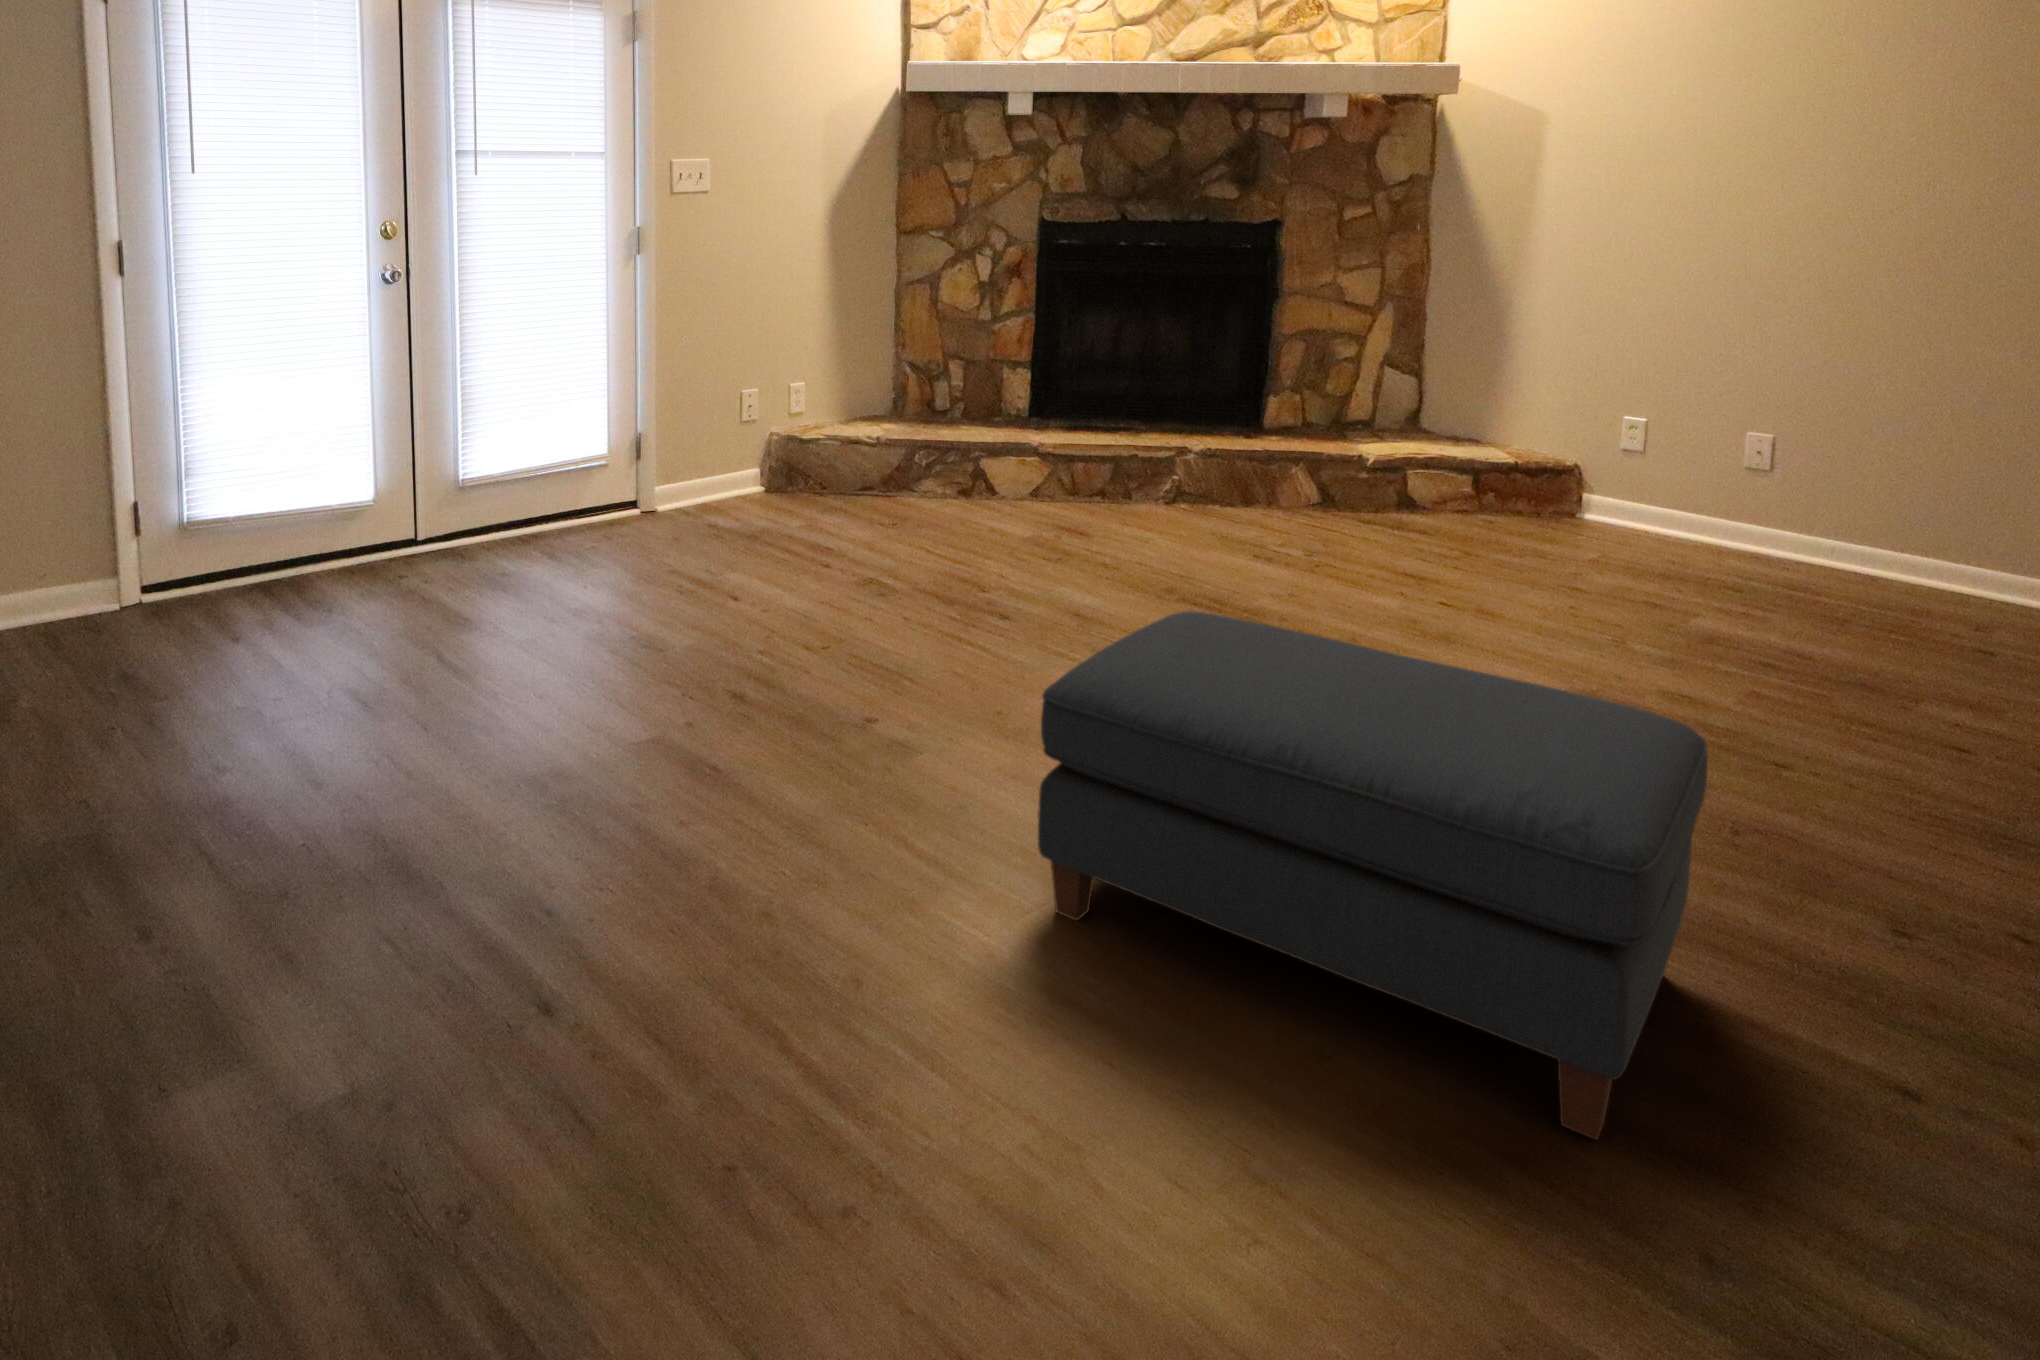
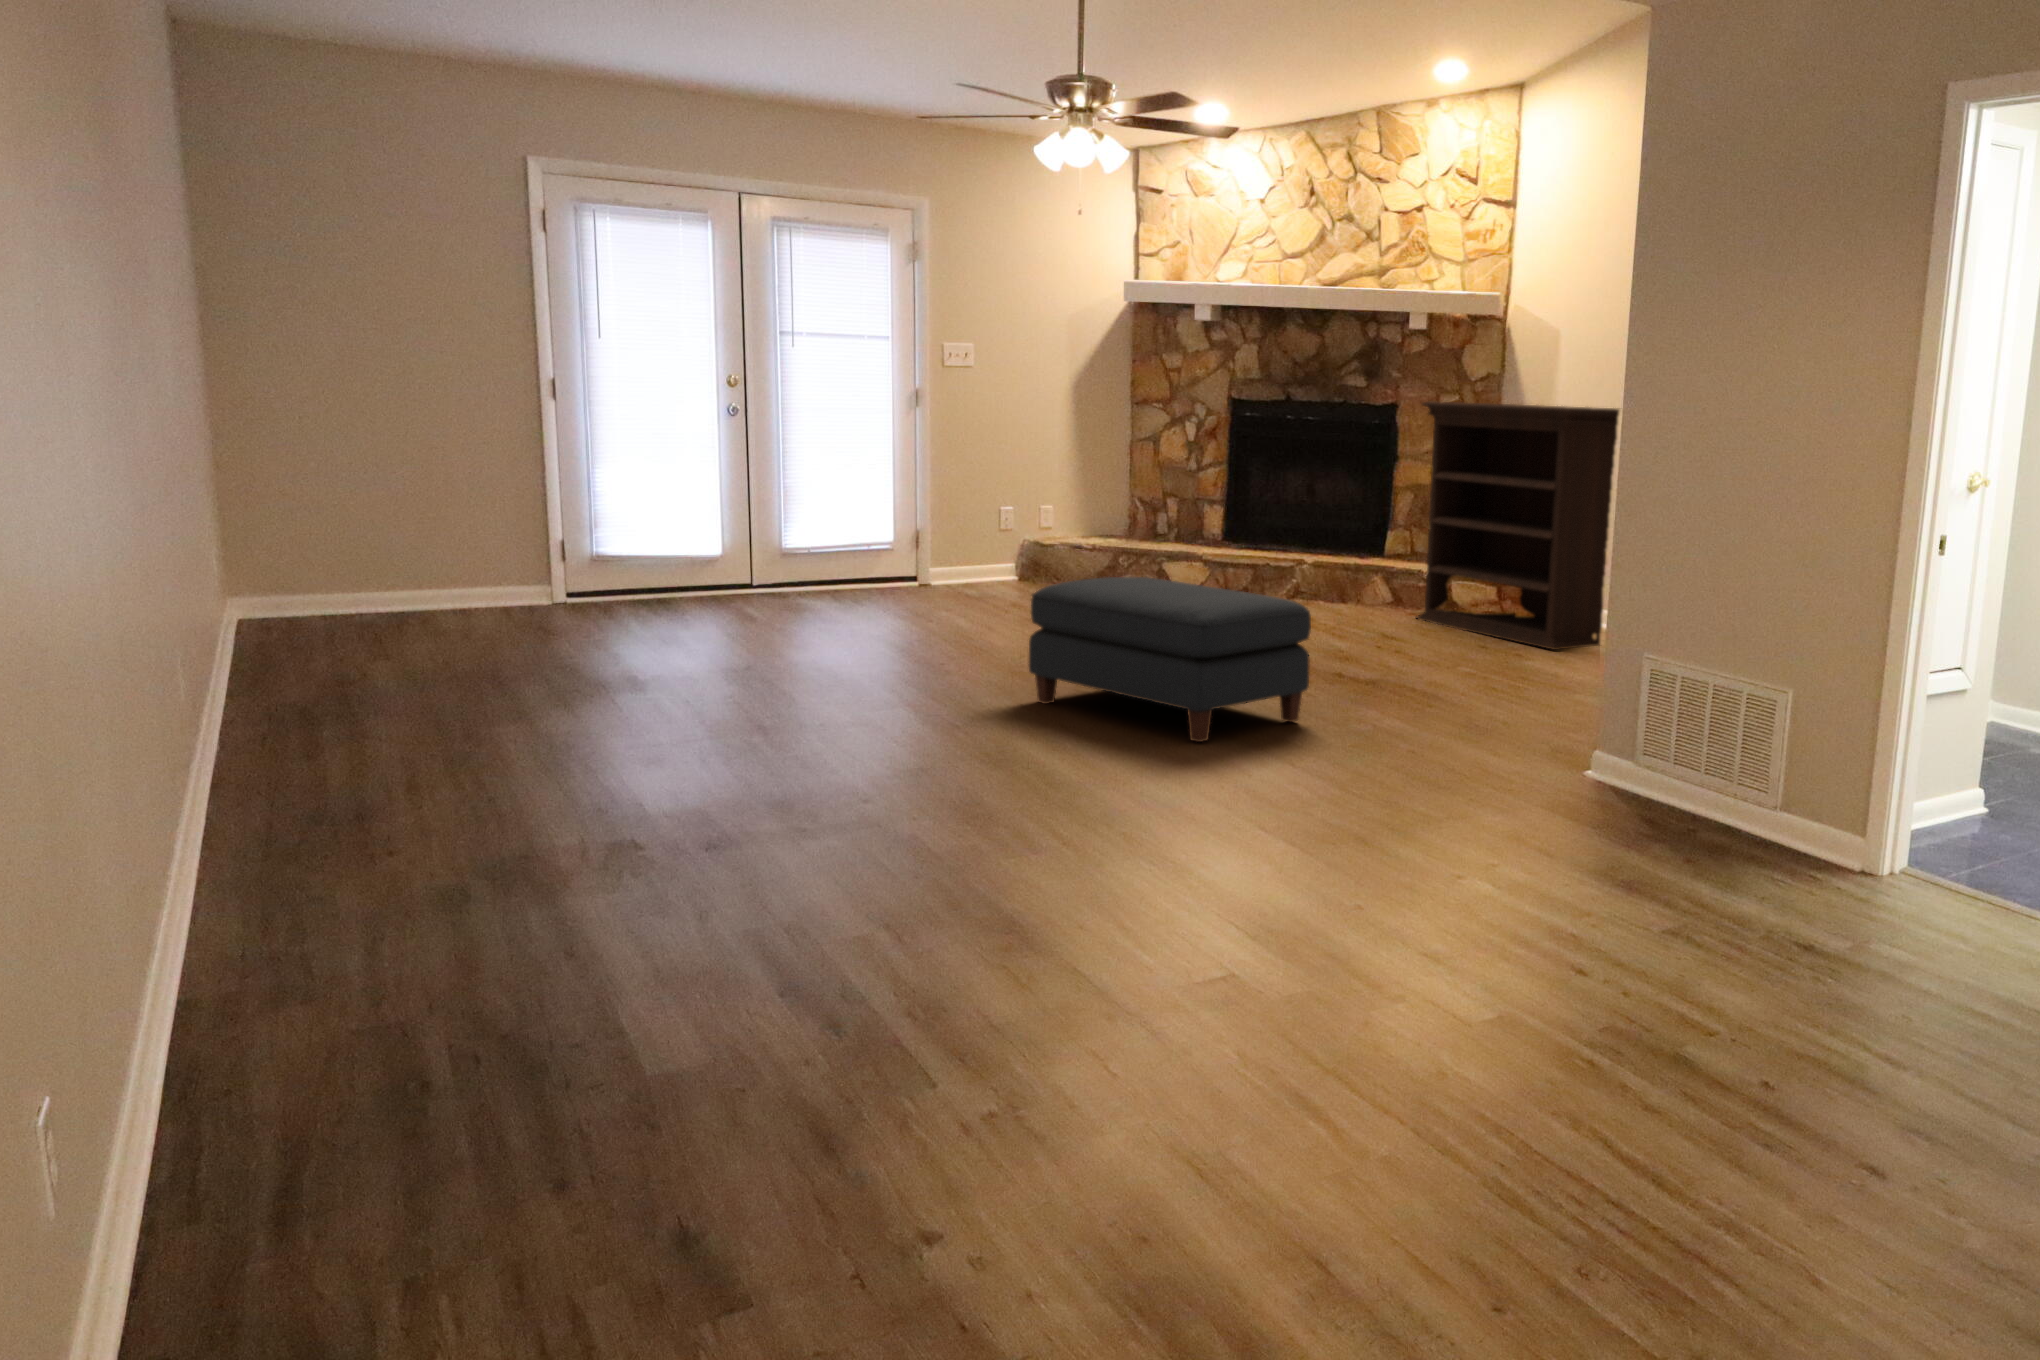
bookshelf: none [1379,218,1805,614] -> present [1417,401,1619,650]

